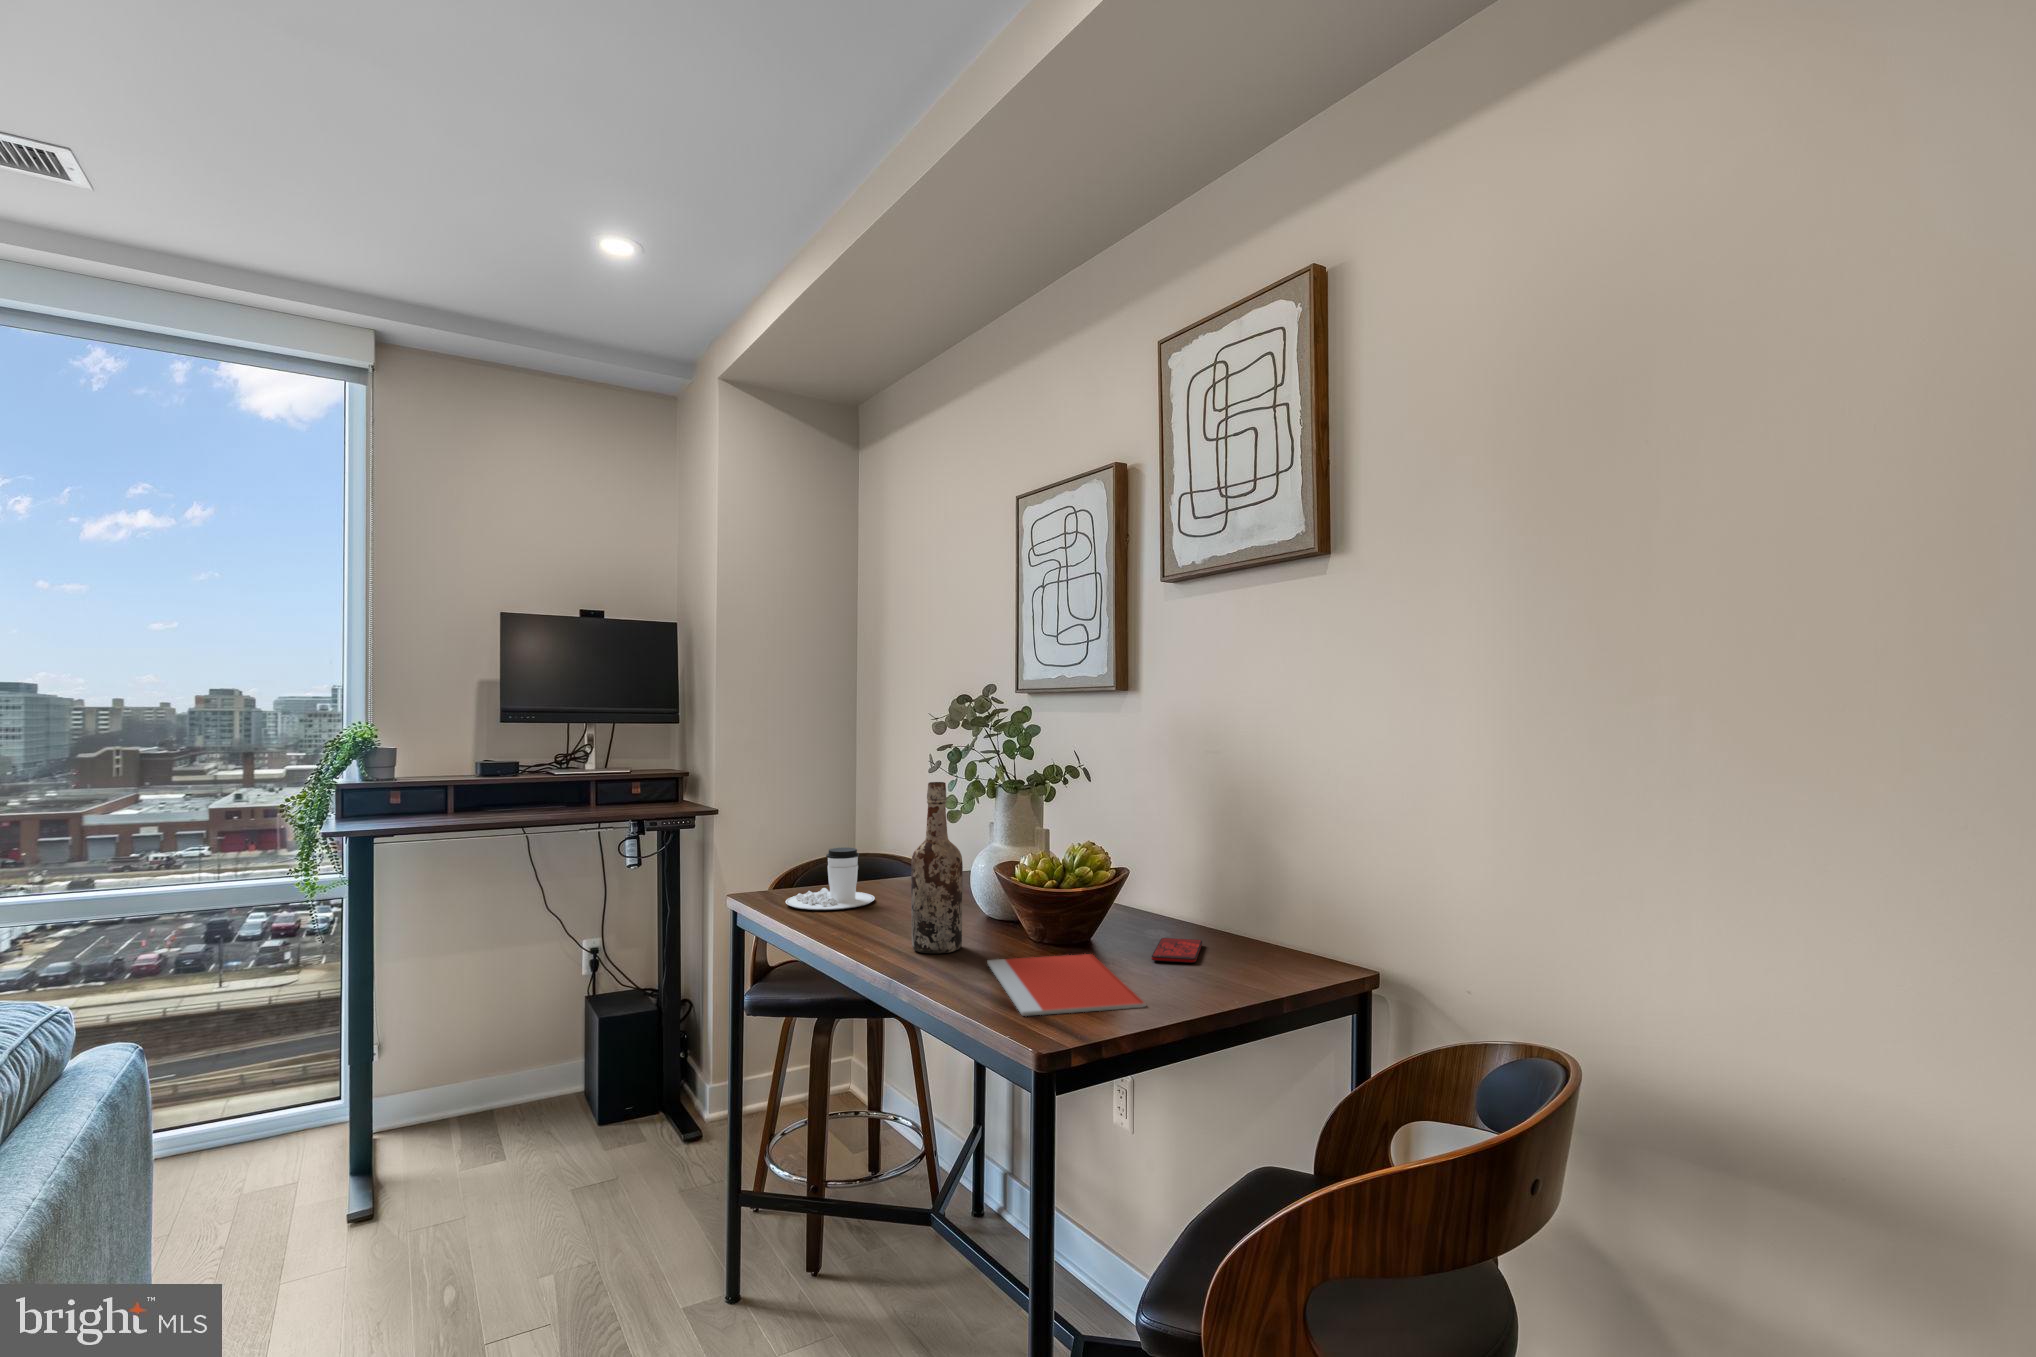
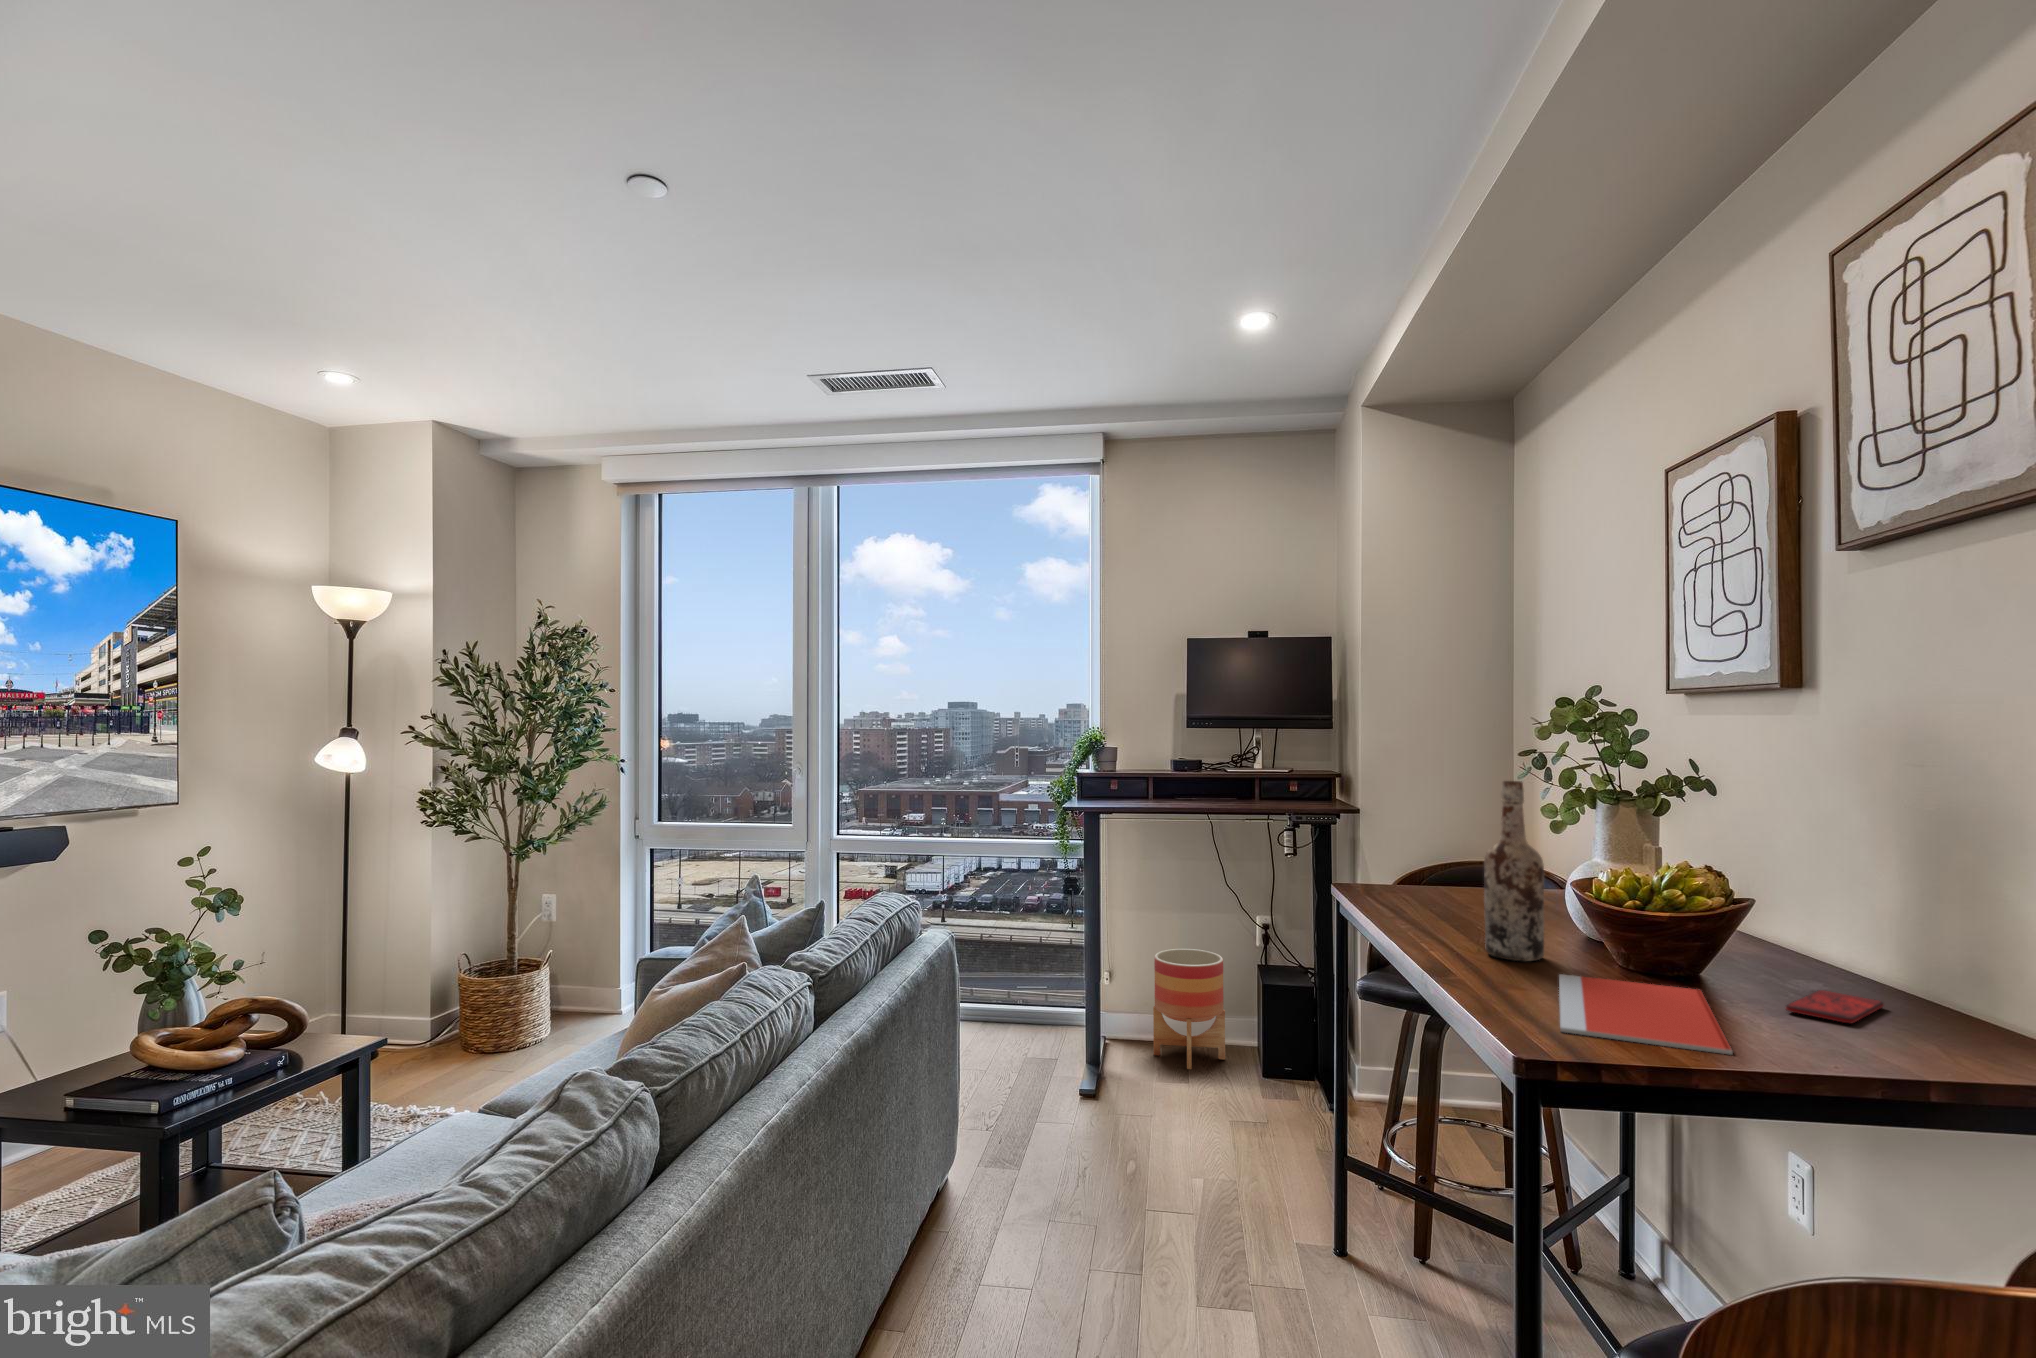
coffee cup: present [786,848,875,910] -> none [1388,848,1483,908]
planter: none [457,991,550,1137] -> present [1153,949,1225,1069]

